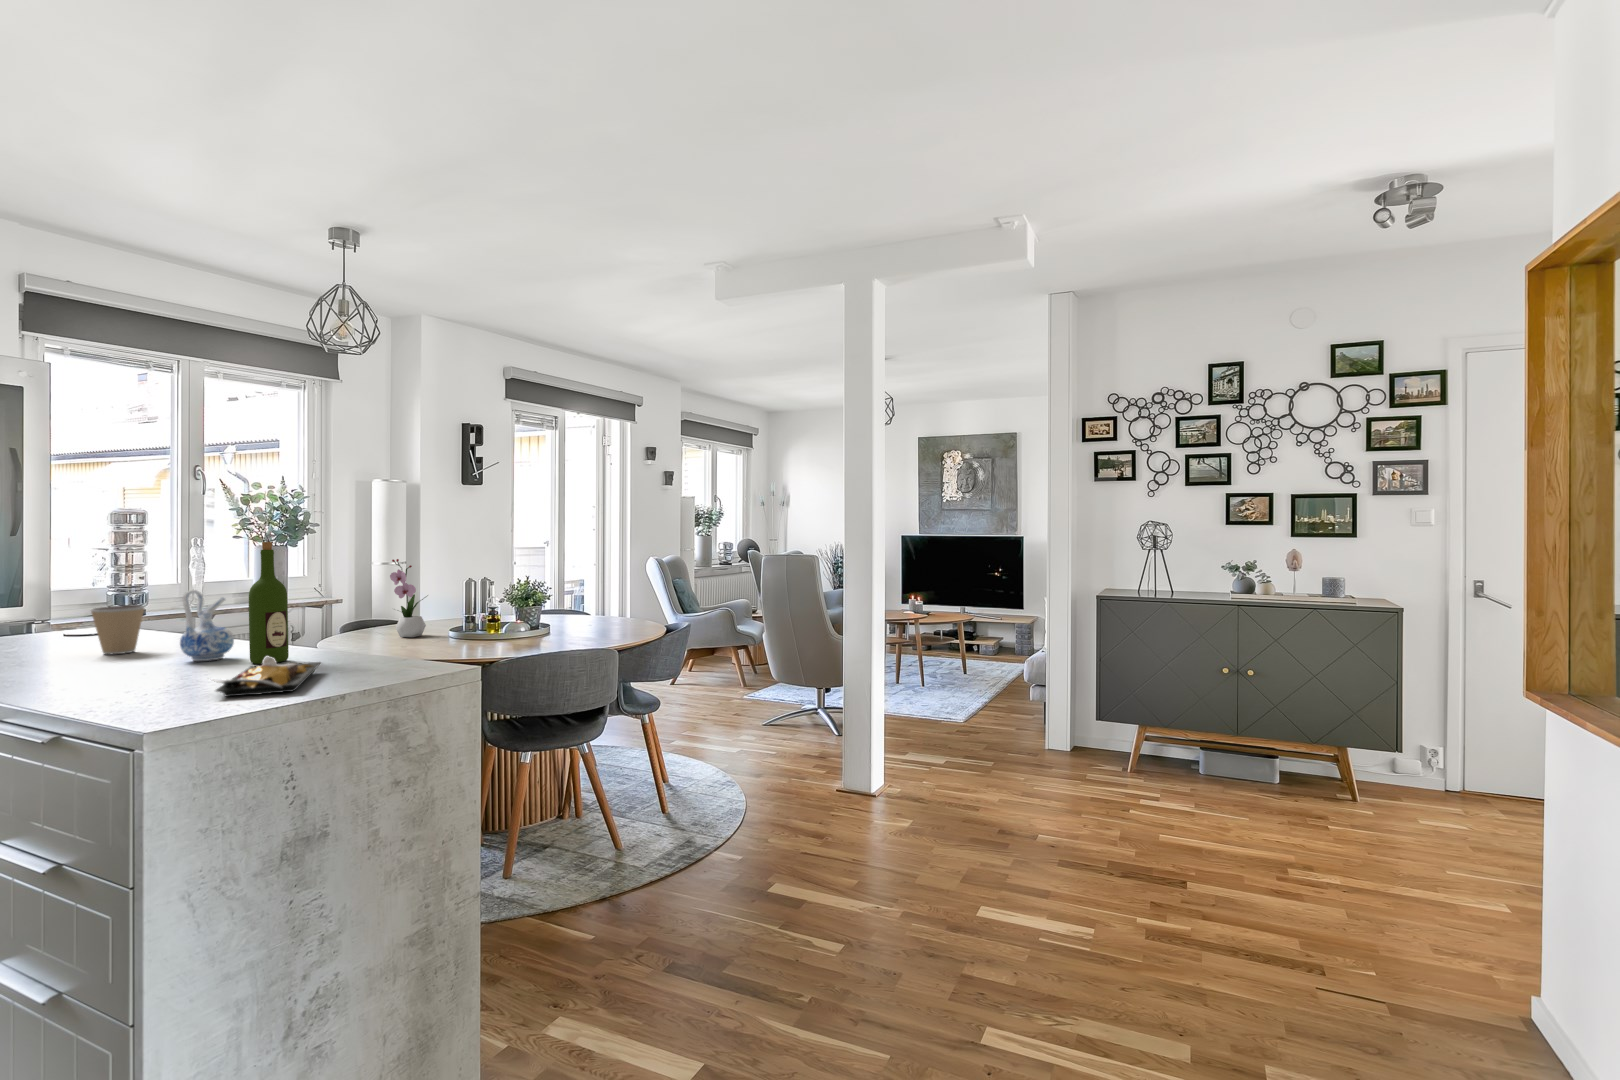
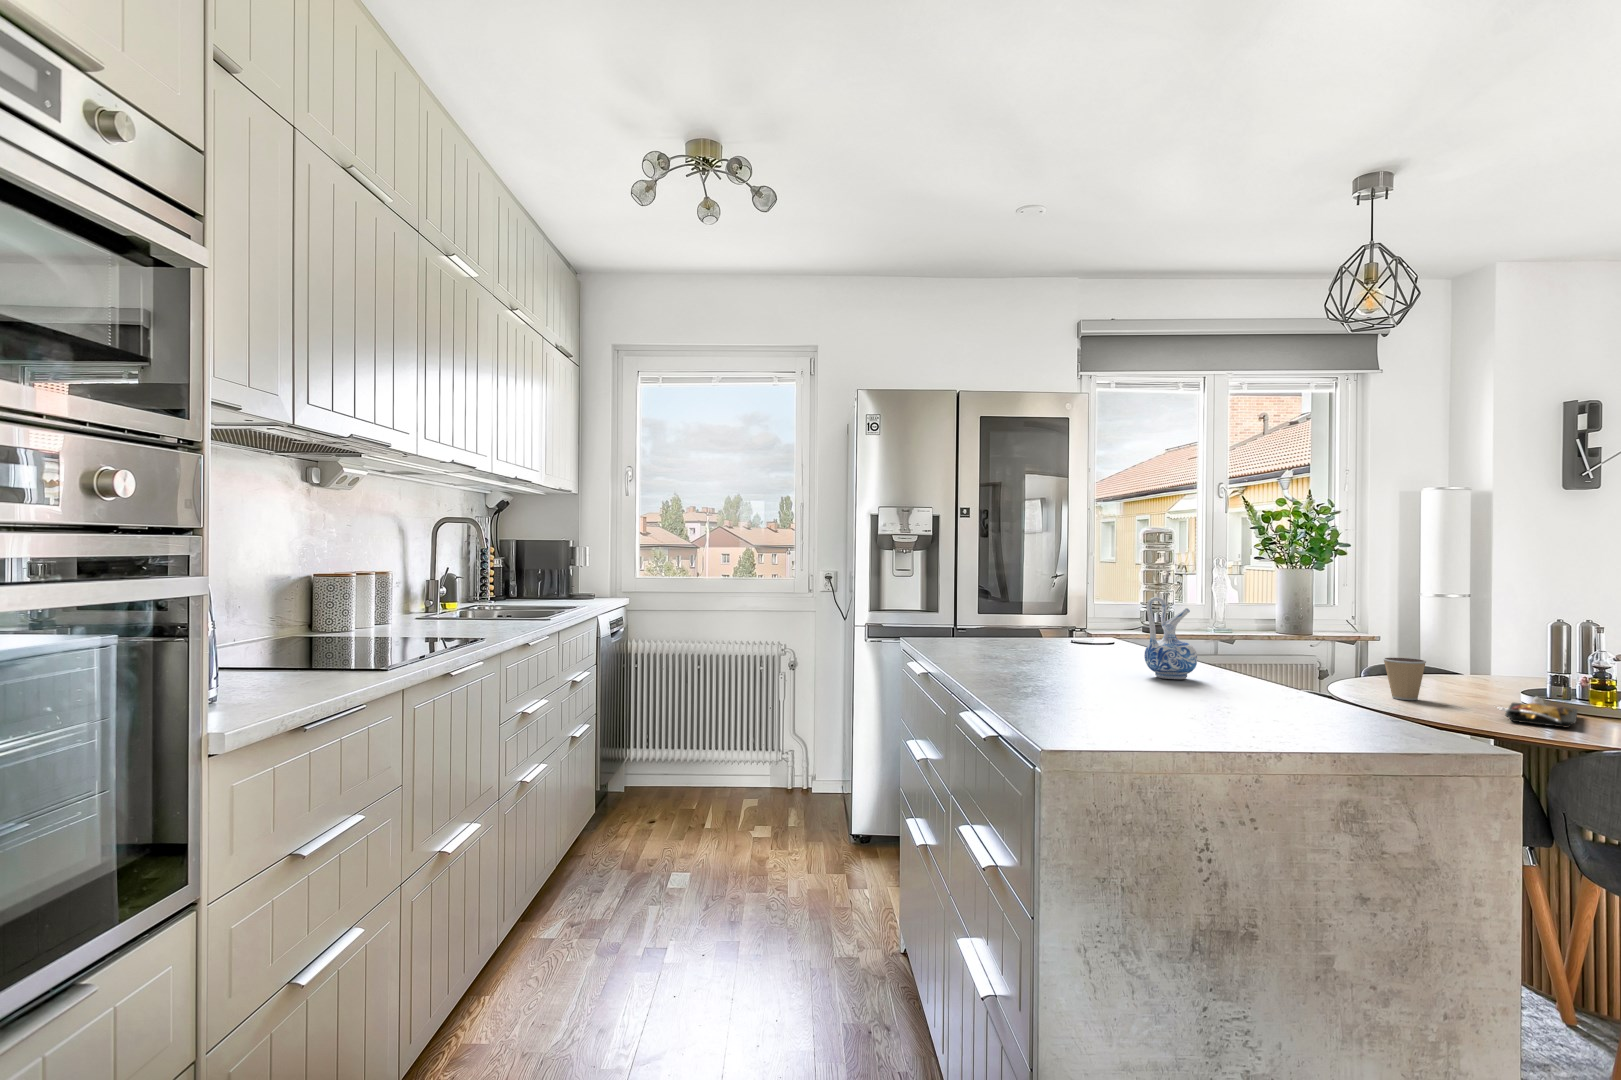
wine bottle: present [249,542,289,664] -> none [1207,543,1251,693]
flower arrangement: present [390,559,427,637] -> none [1428,585,1490,696]
coffee cup: present [91,606,144,654] -> present [1383,658,1426,700]
plate: present [212,656,321,697] -> present [1497,697,1577,728]

